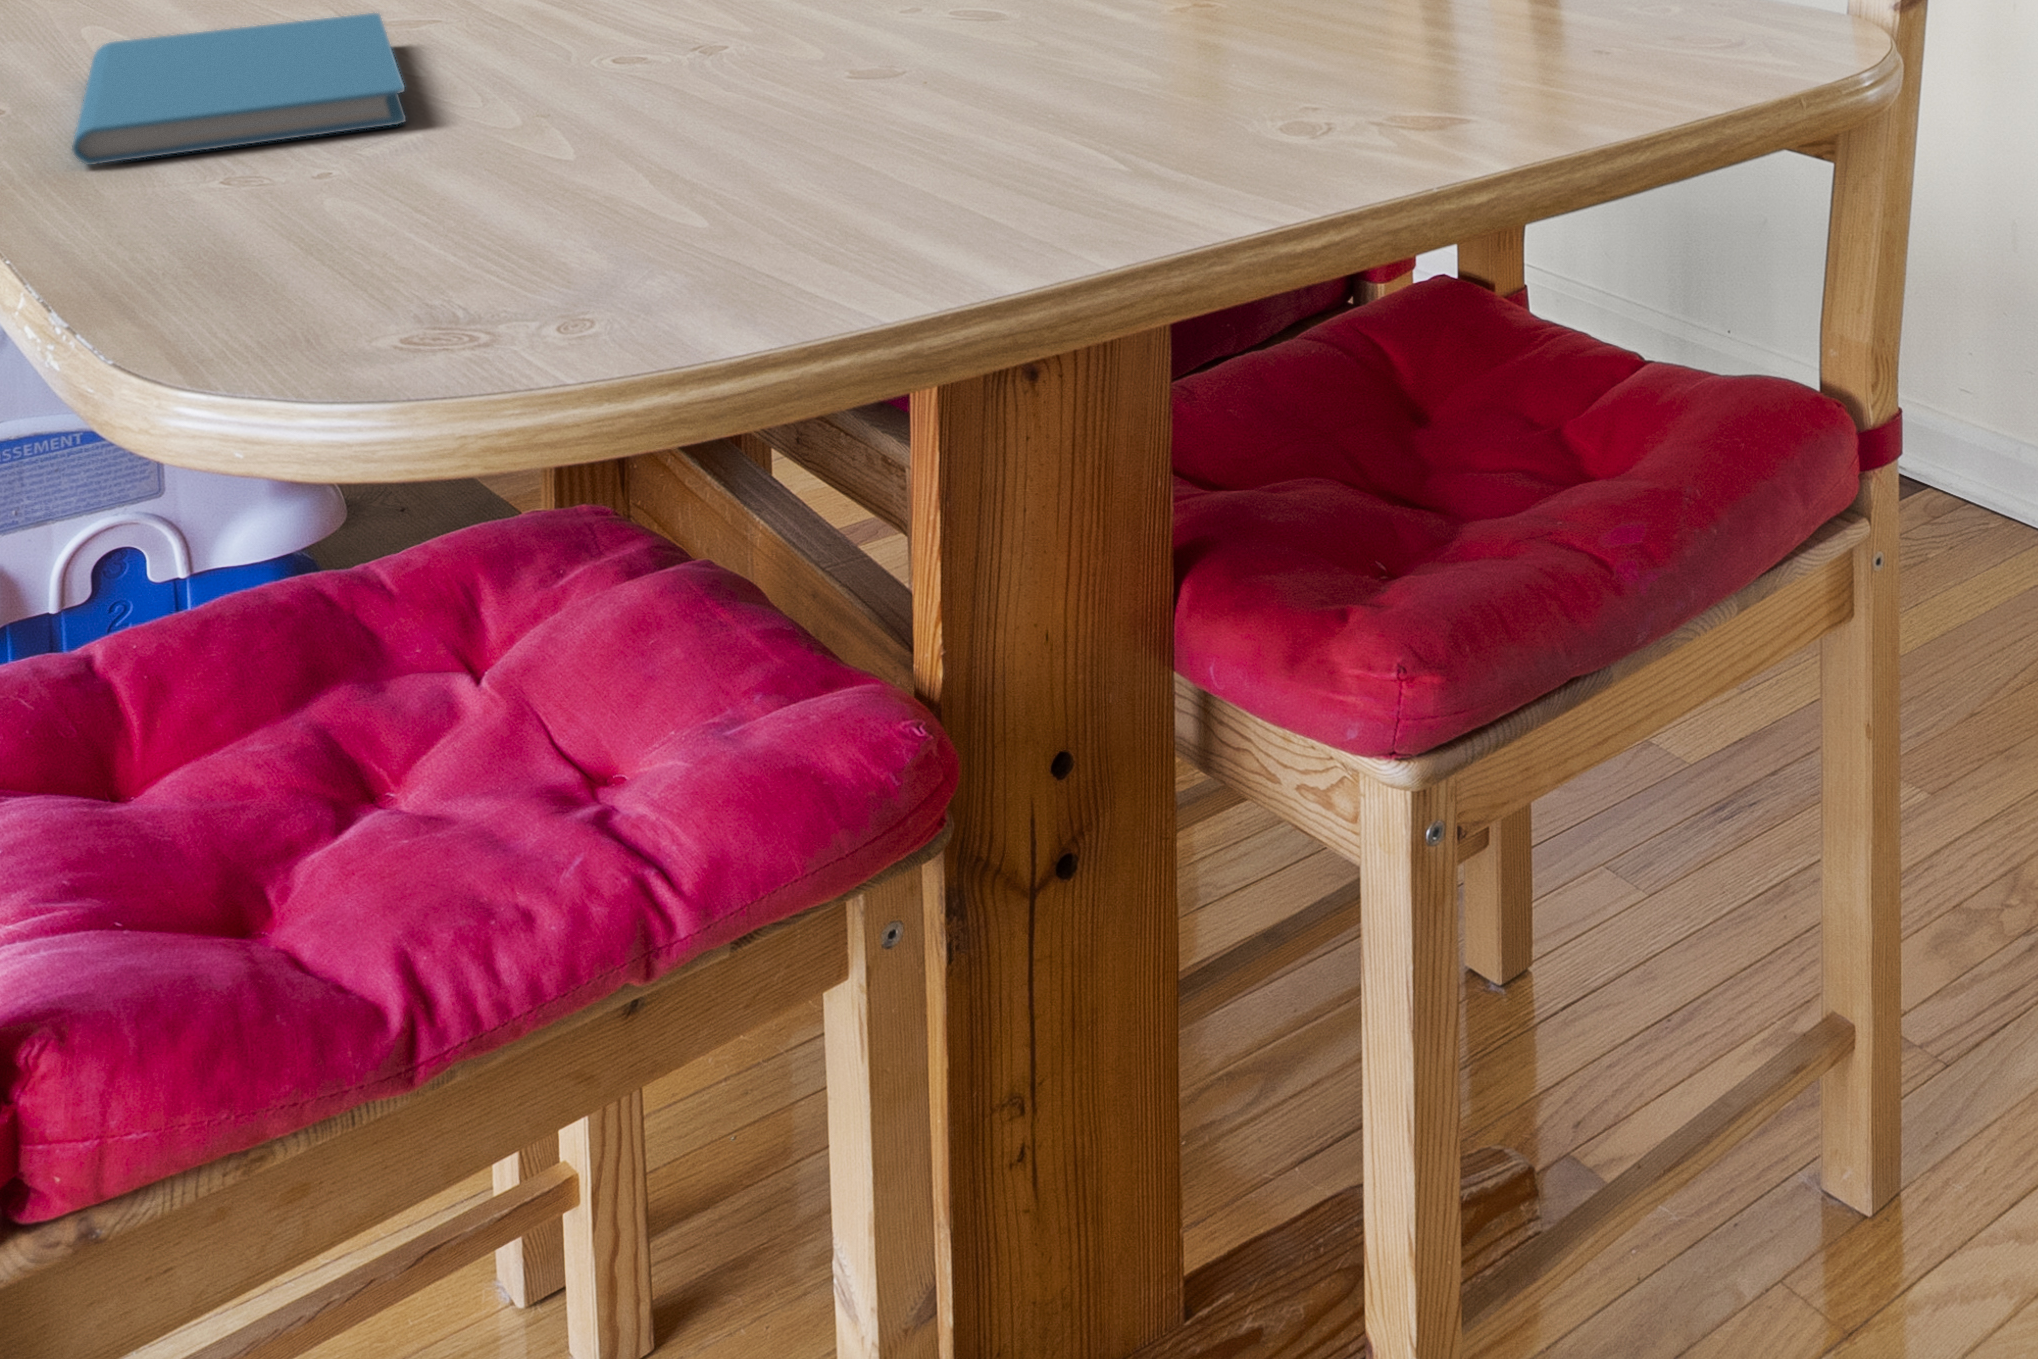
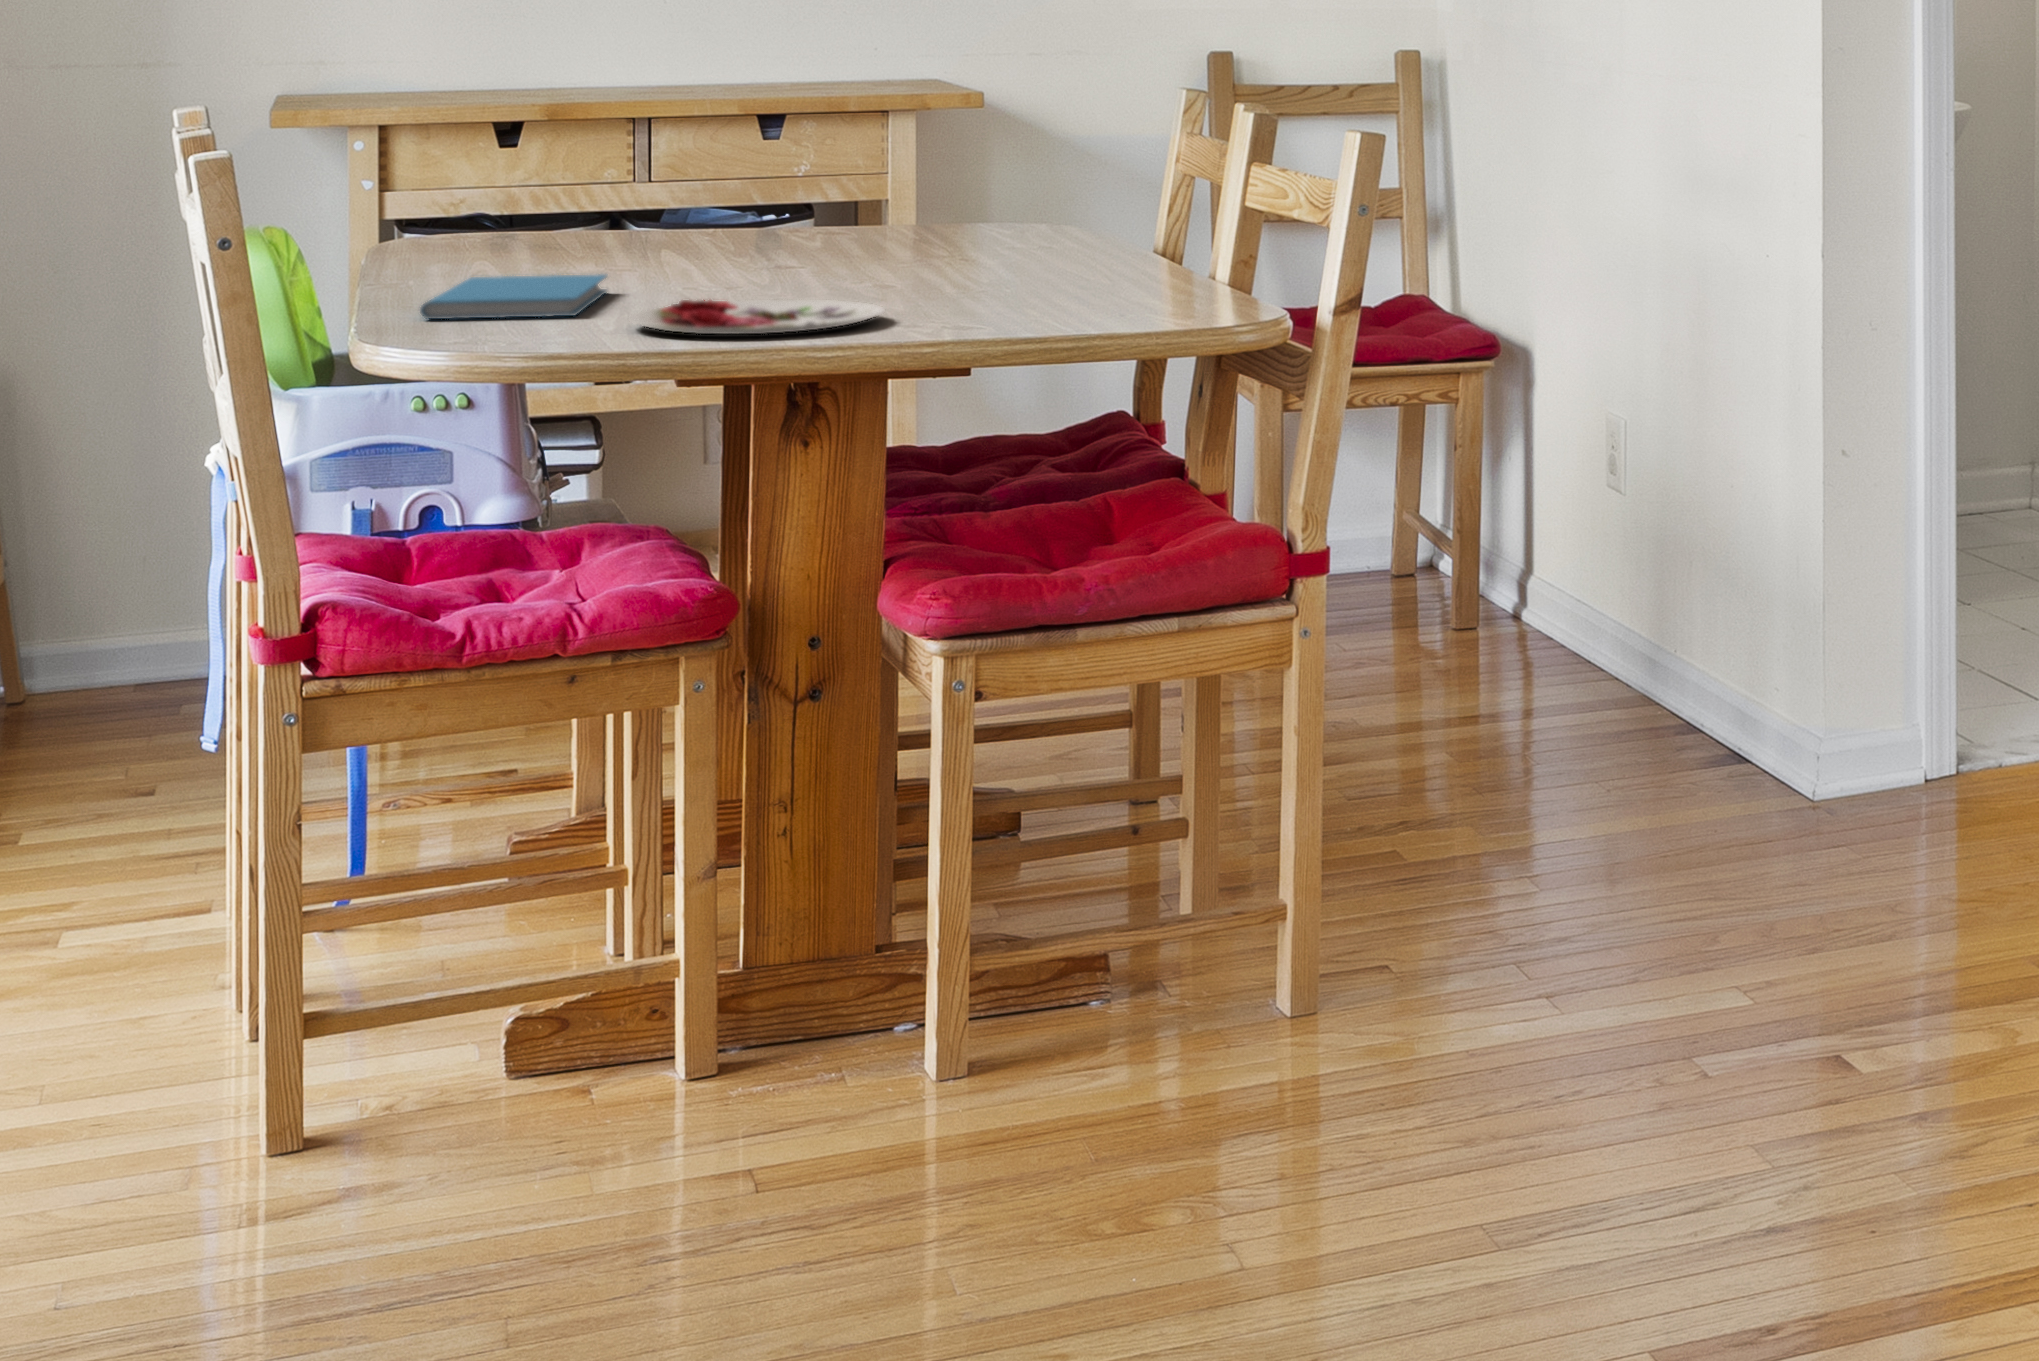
plate: none [562,42,1053,159] -> present [629,300,884,334]

